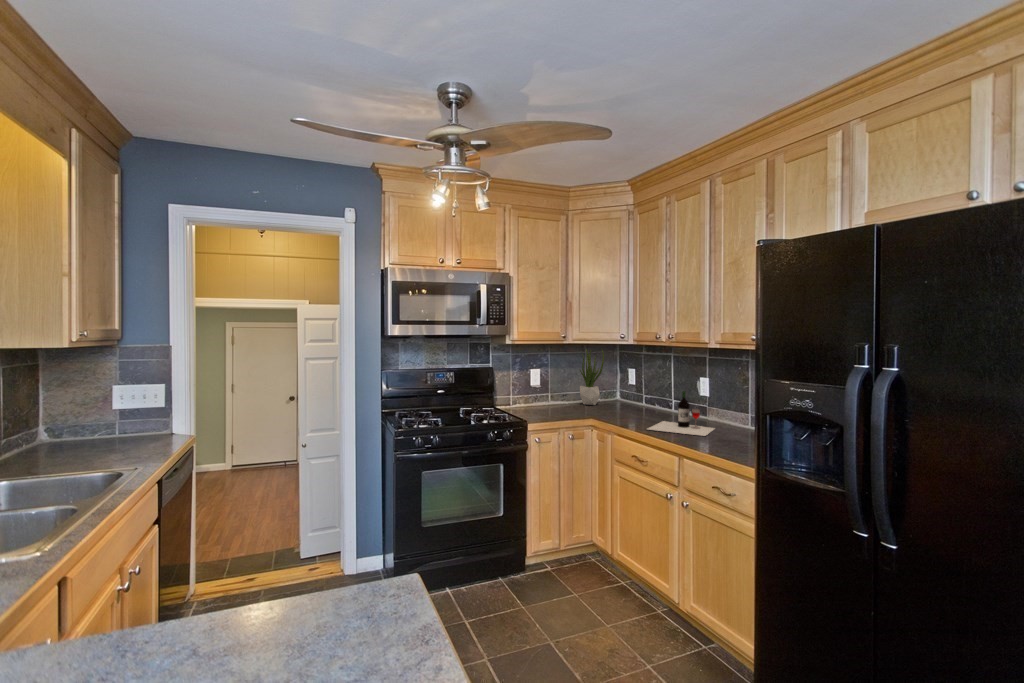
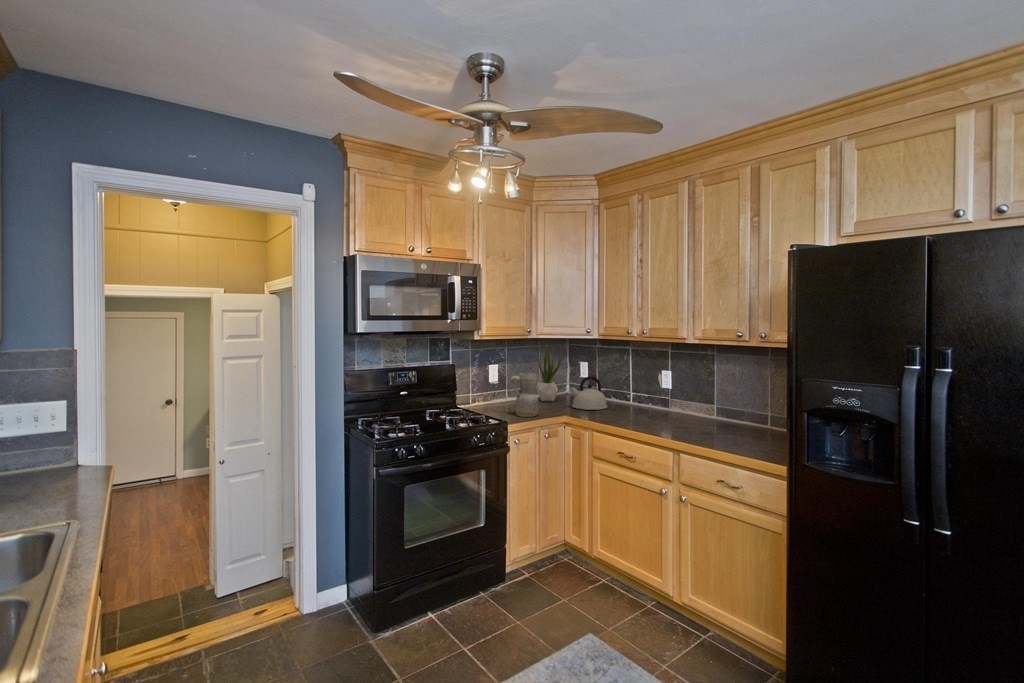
ceramic pitcher: none [540,375,567,417] -> present [510,373,539,417]
kettle: none [604,381,643,414] -> present [569,376,608,410]
wine bottle: present [648,391,715,436] -> none [630,385,689,428]

